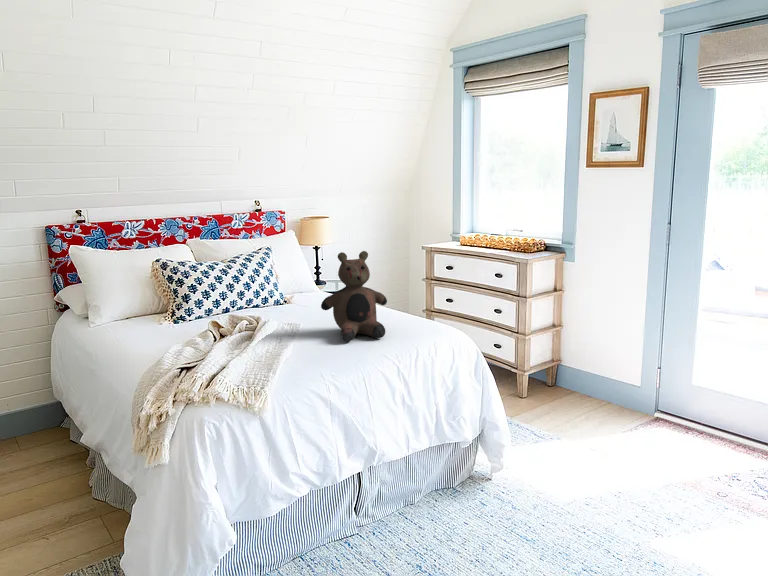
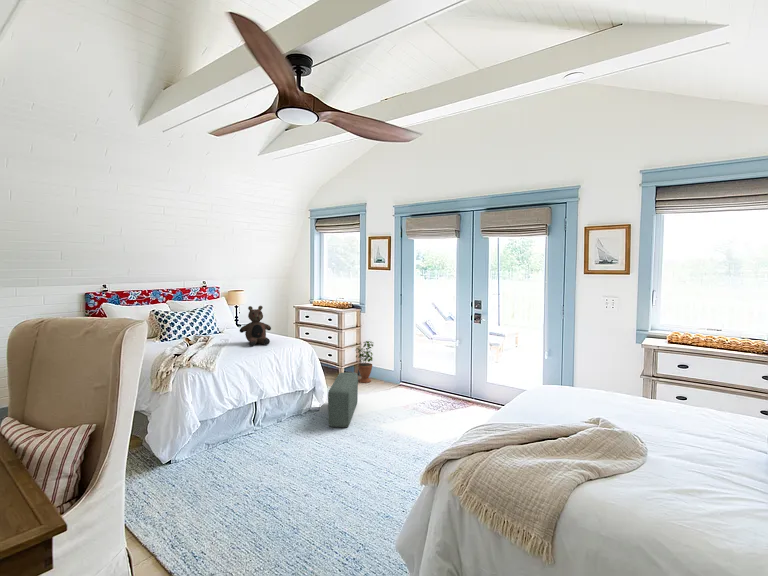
potted plant: none [553,316,596,408] -> present [356,341,373,383]
pouf: none [522,398,578,541] -> present [328,372,358,427]

